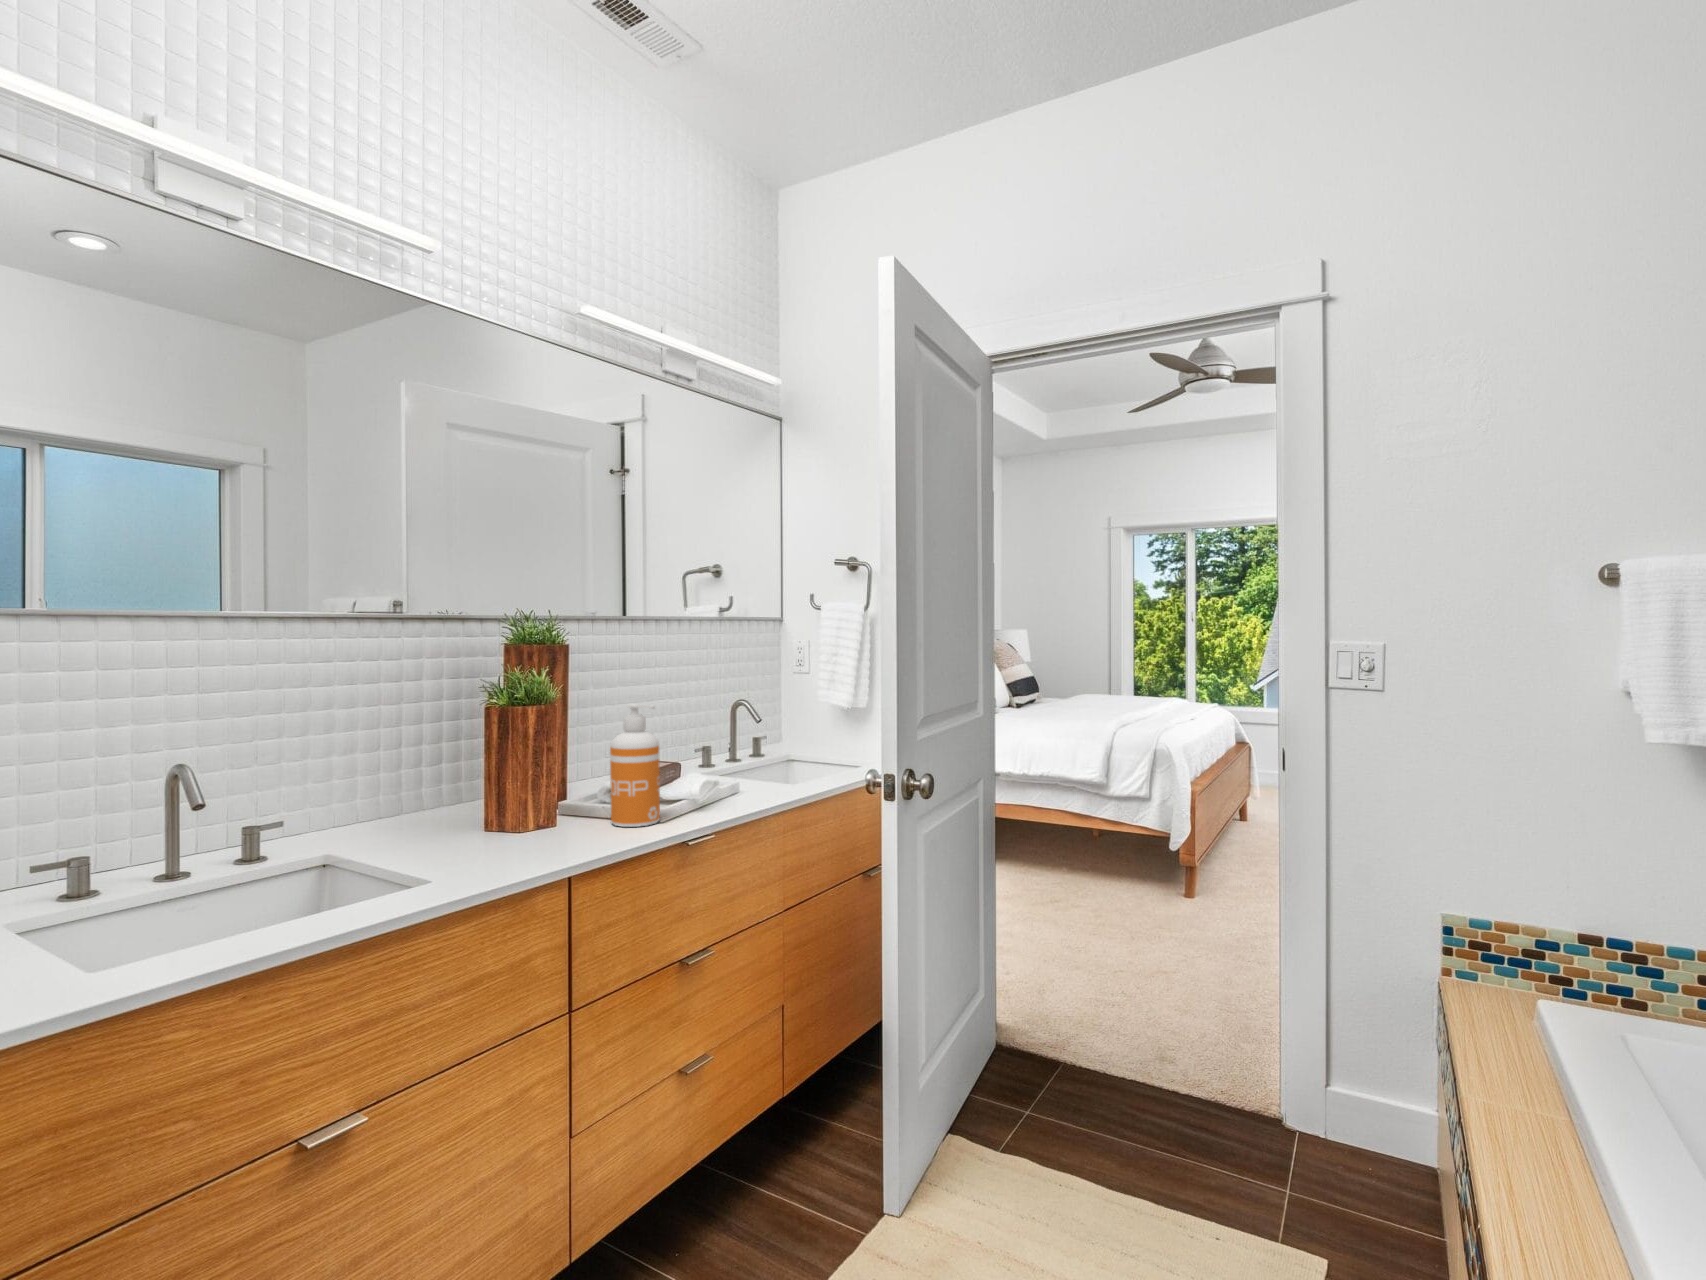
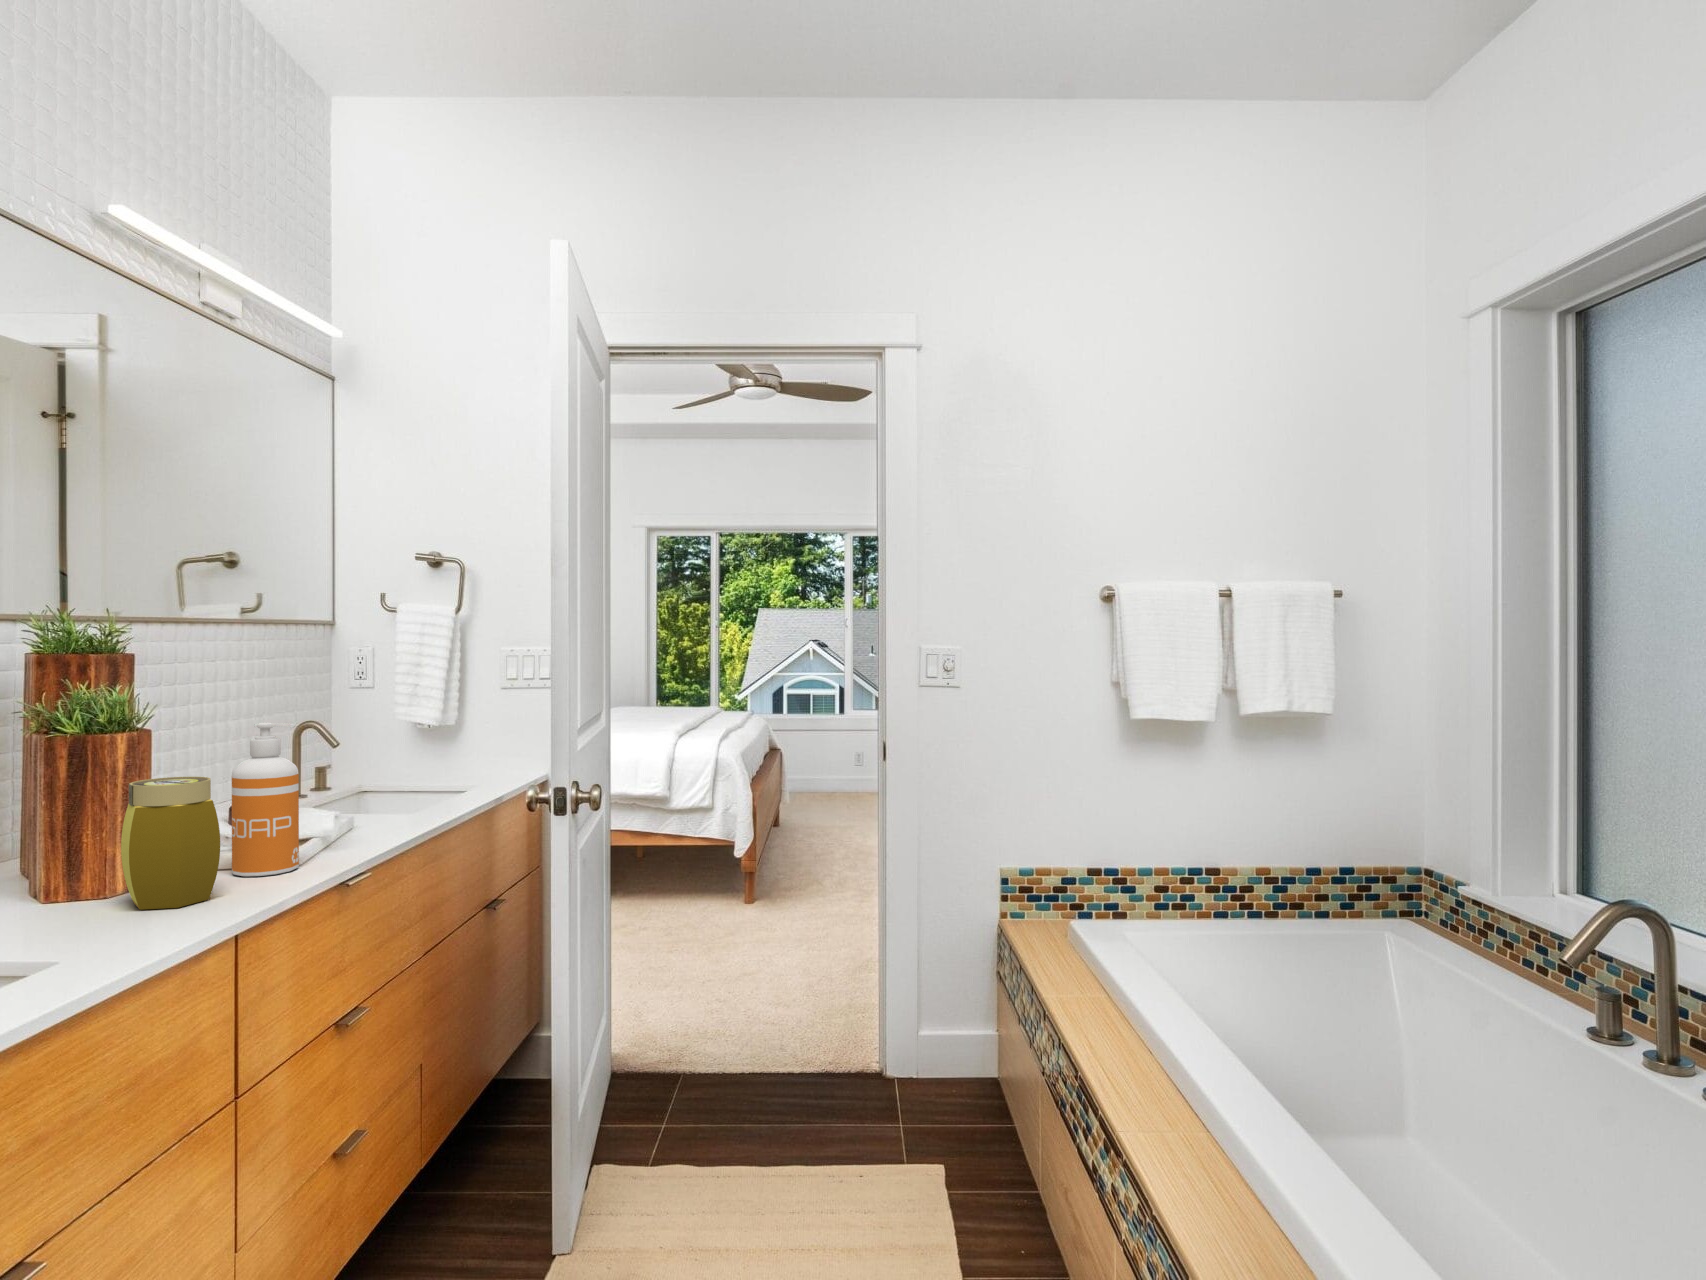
jar: none [509,744,577,846] -> present [121,777,220,910]

